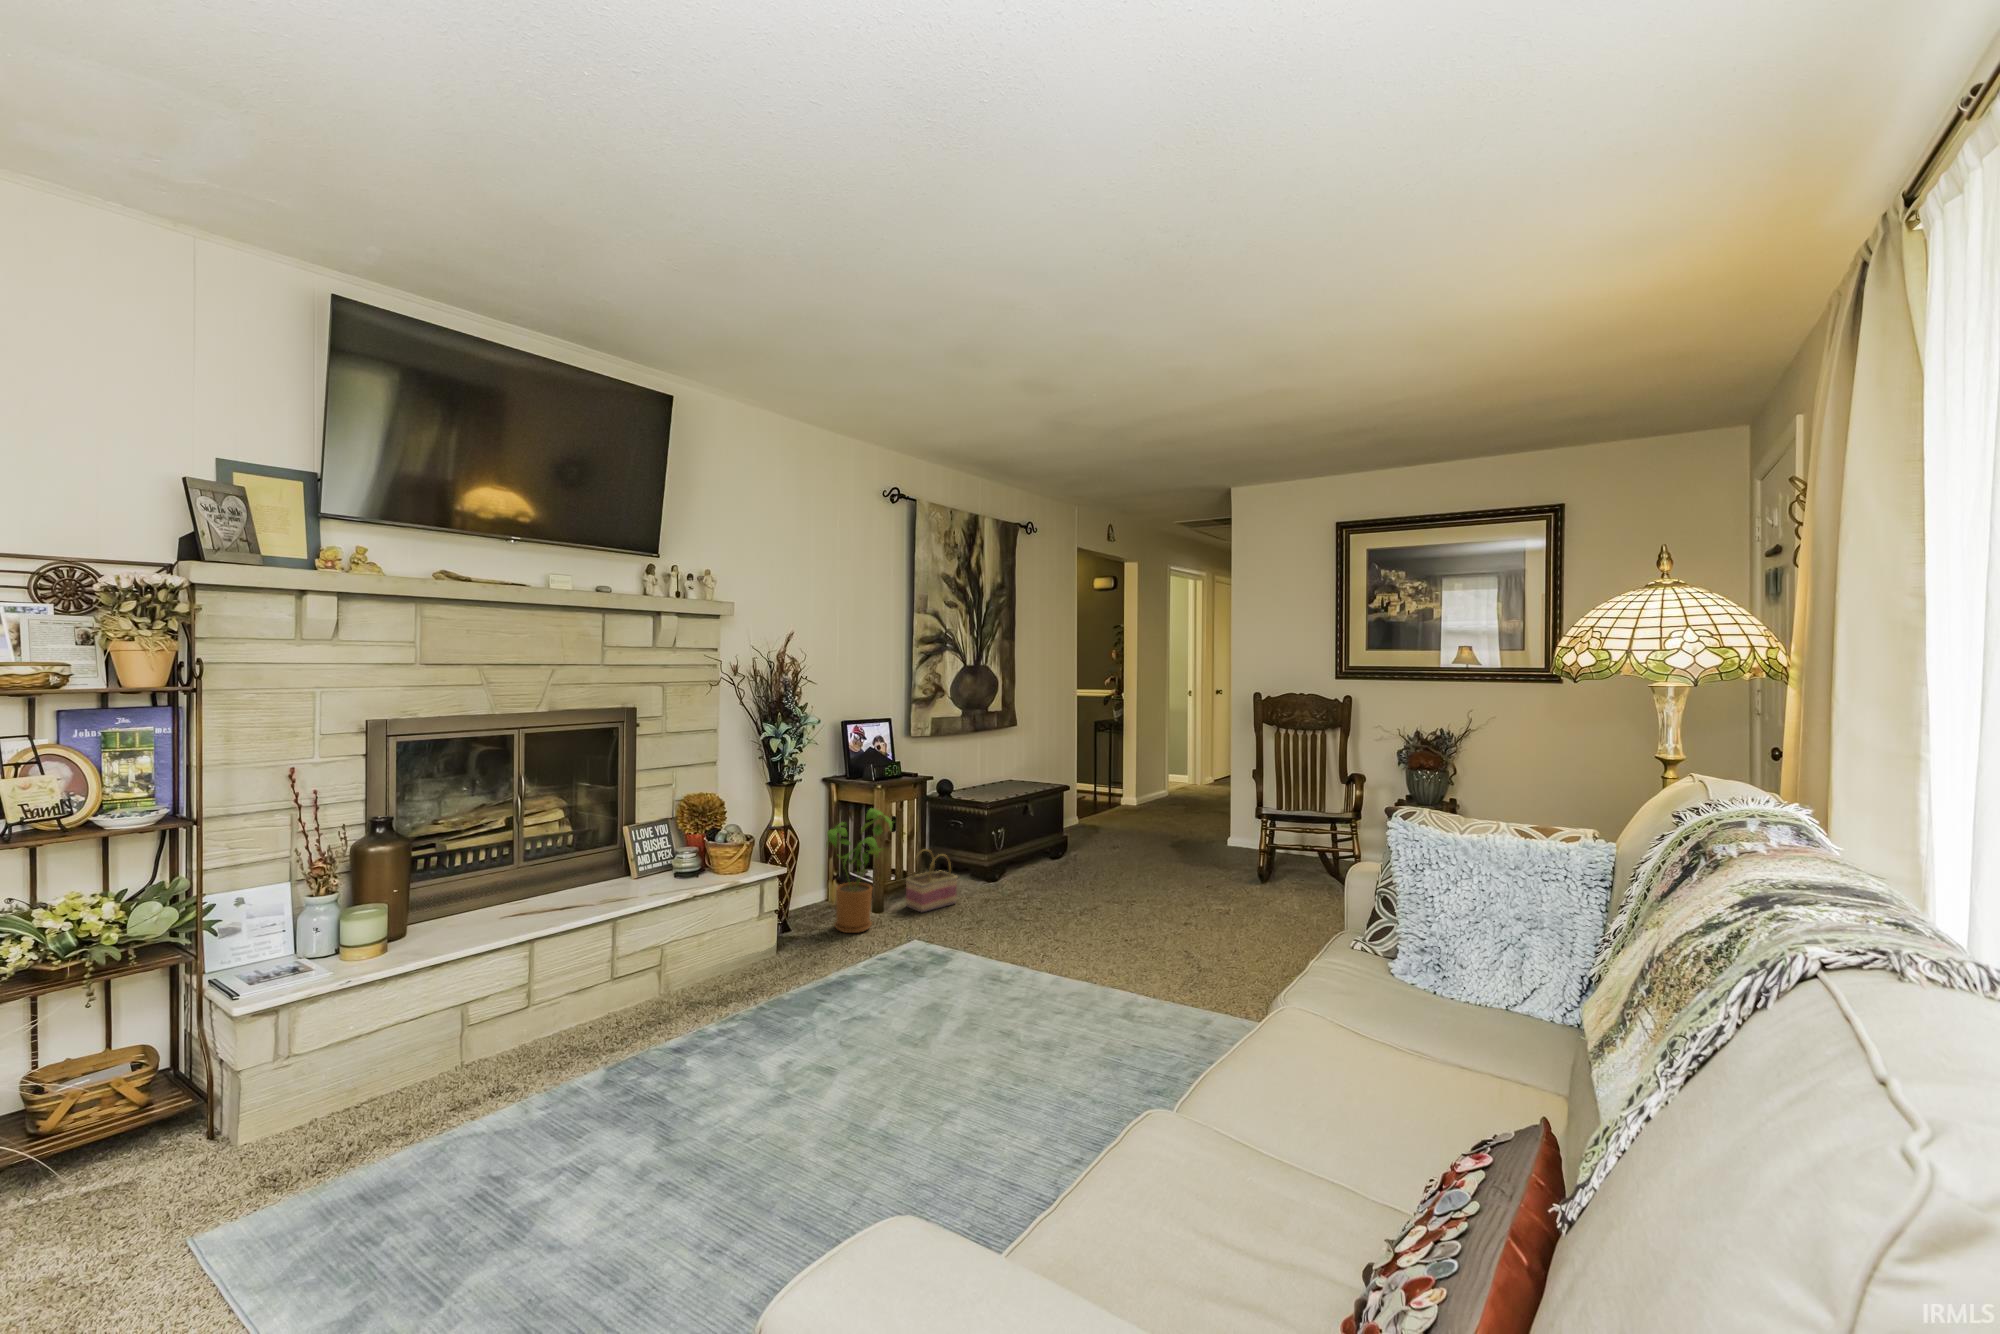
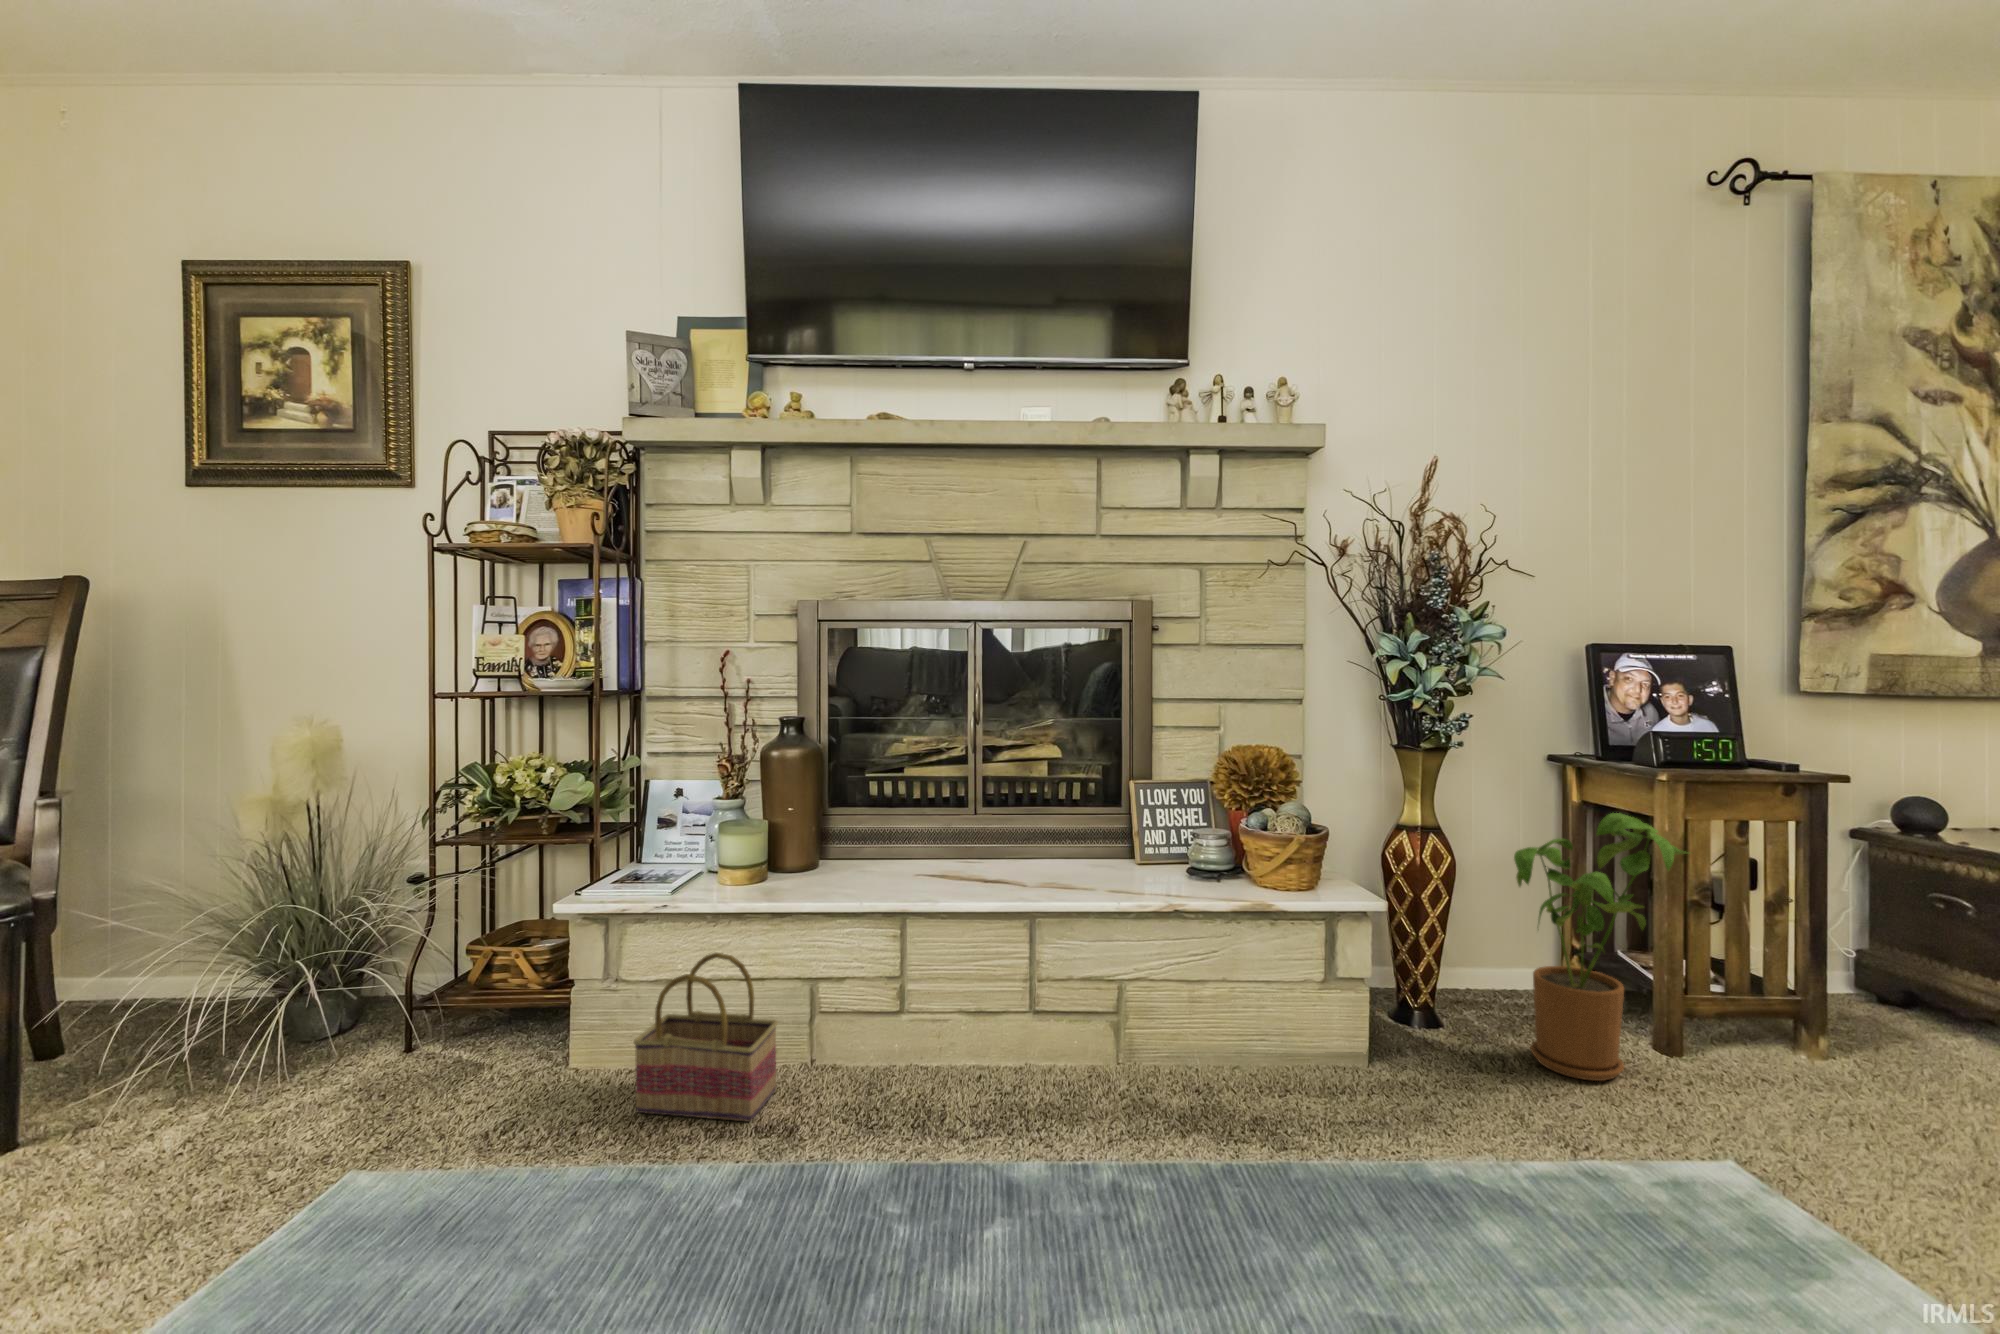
basket: present [906,849,957,912] -> present [634,953,778,1122]

